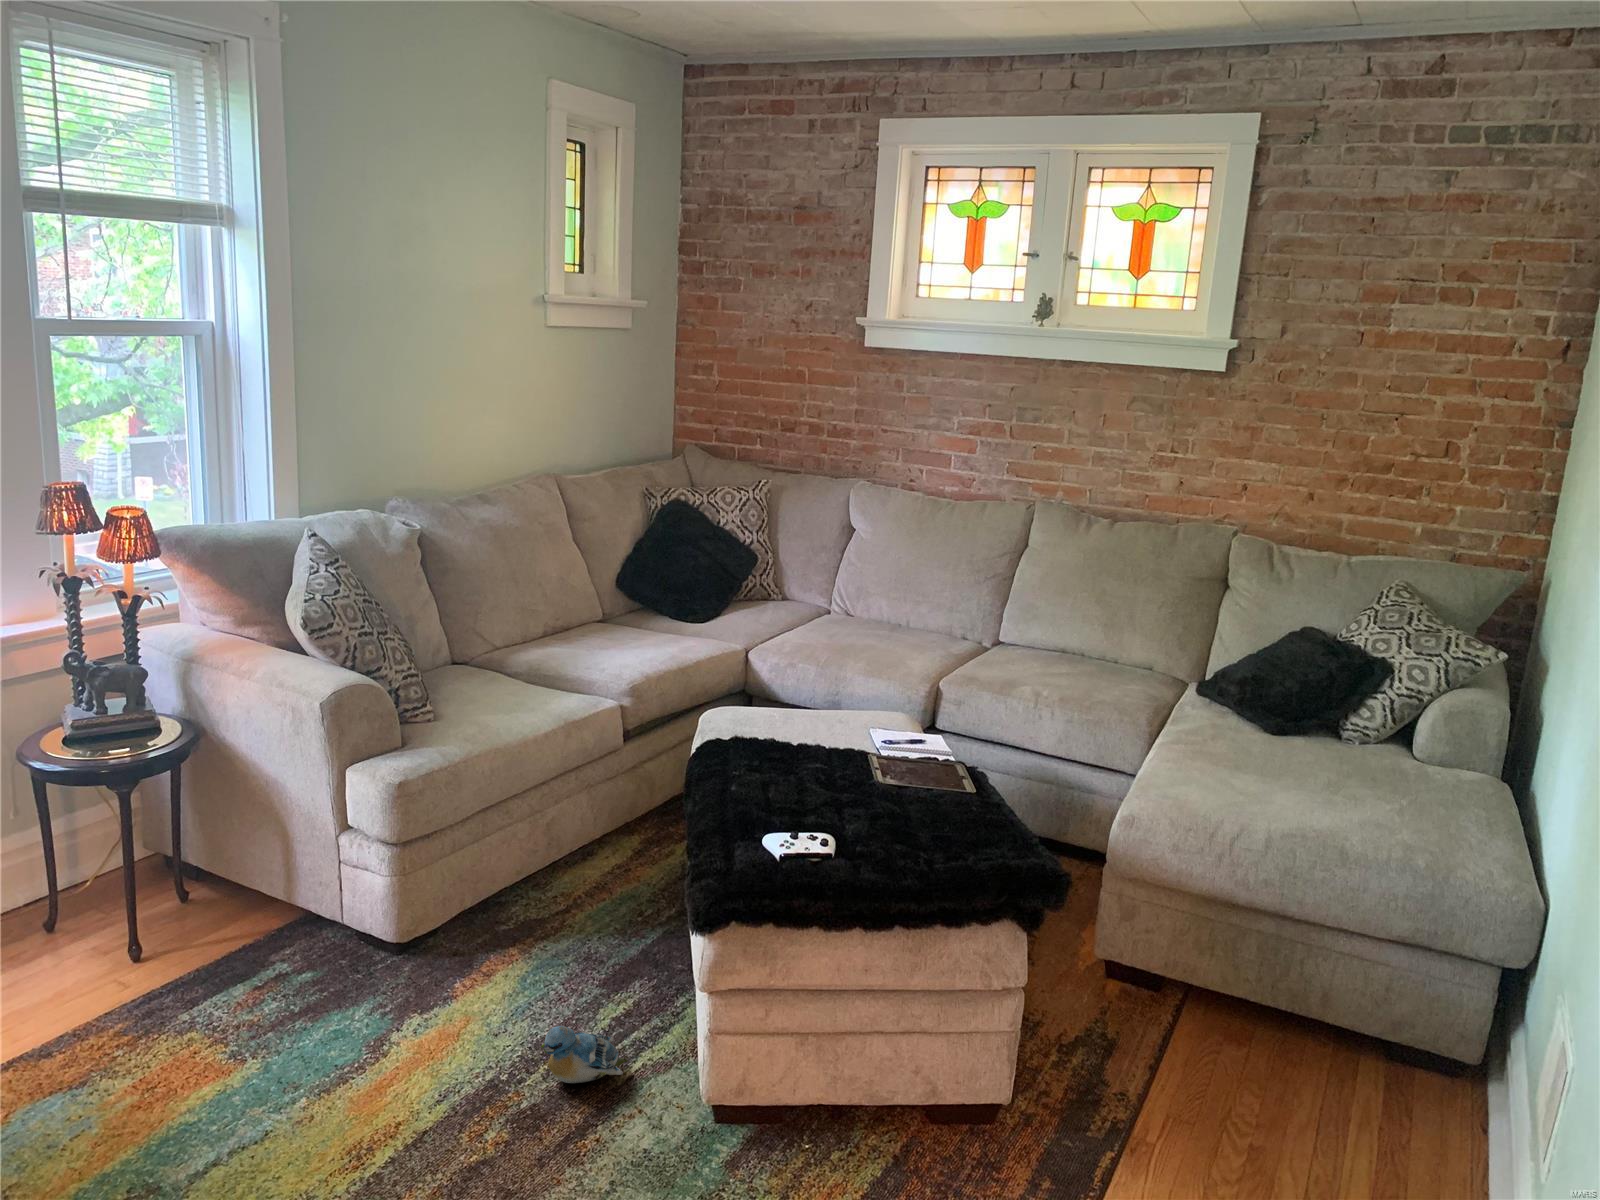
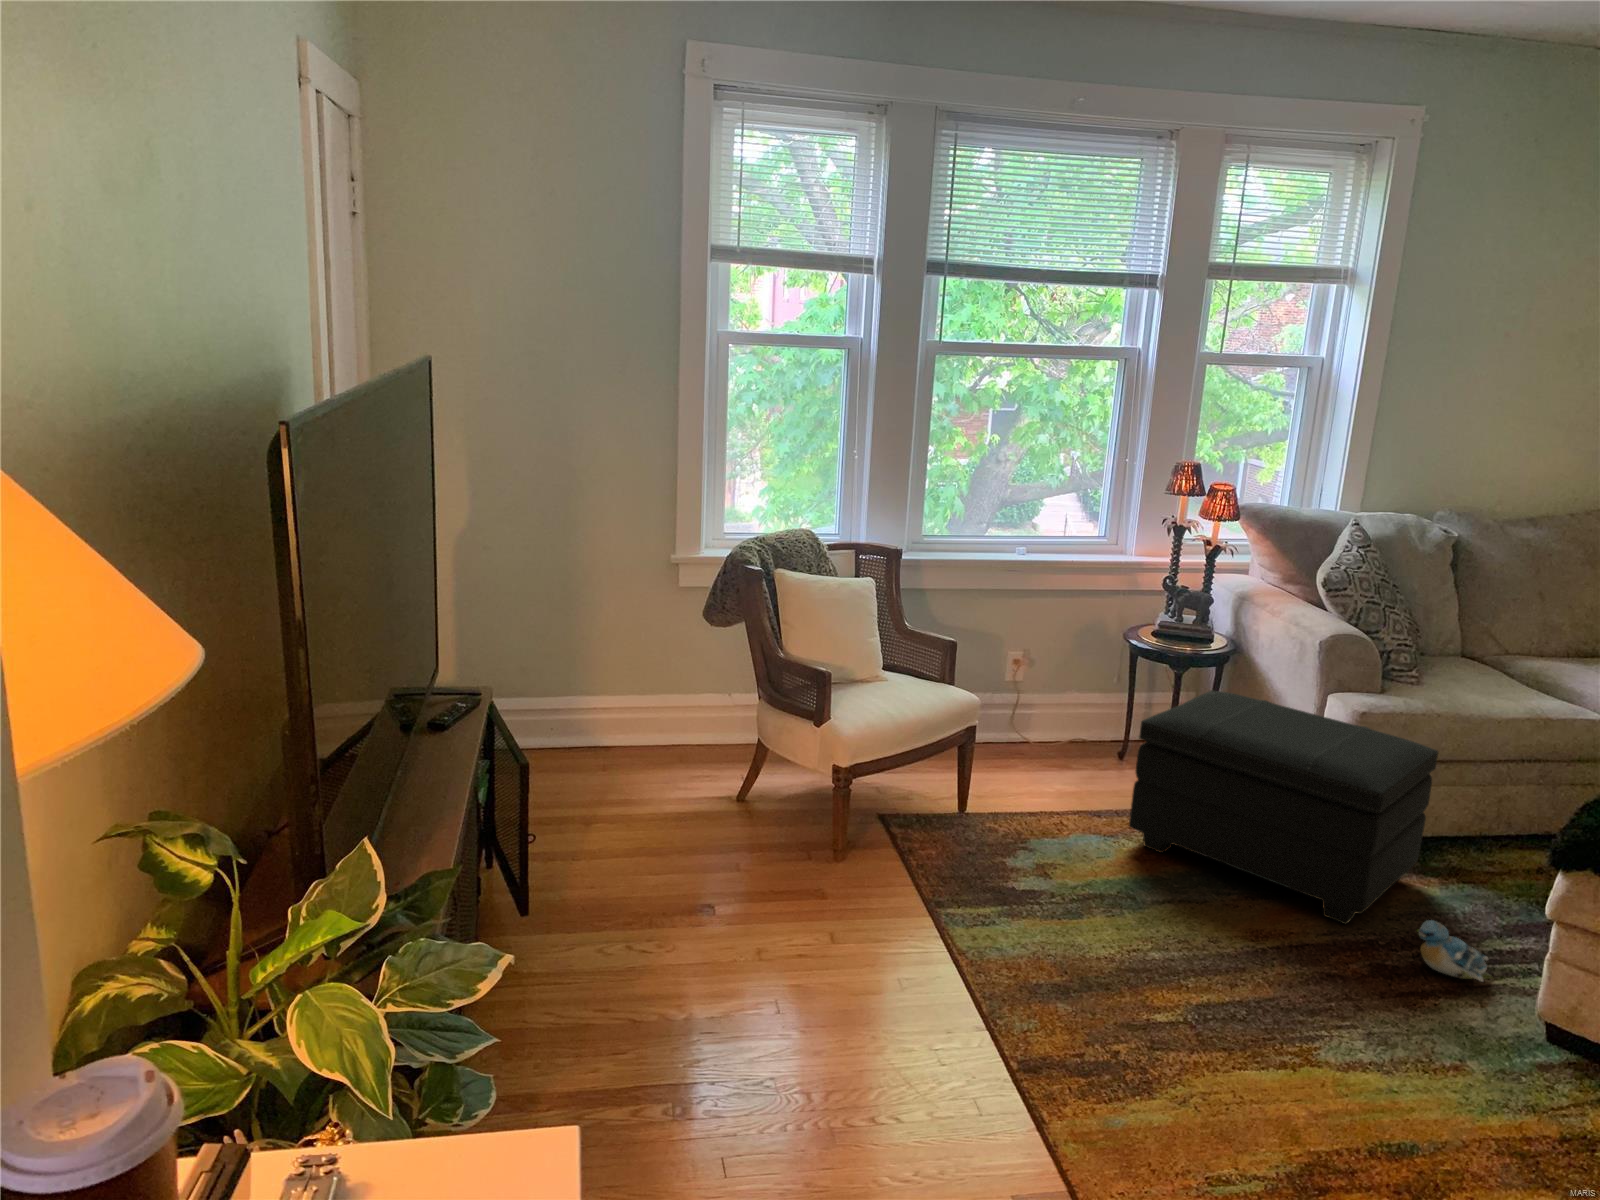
footstool: none [97,801,494,1087] -> present [1129,691,1439,924]

